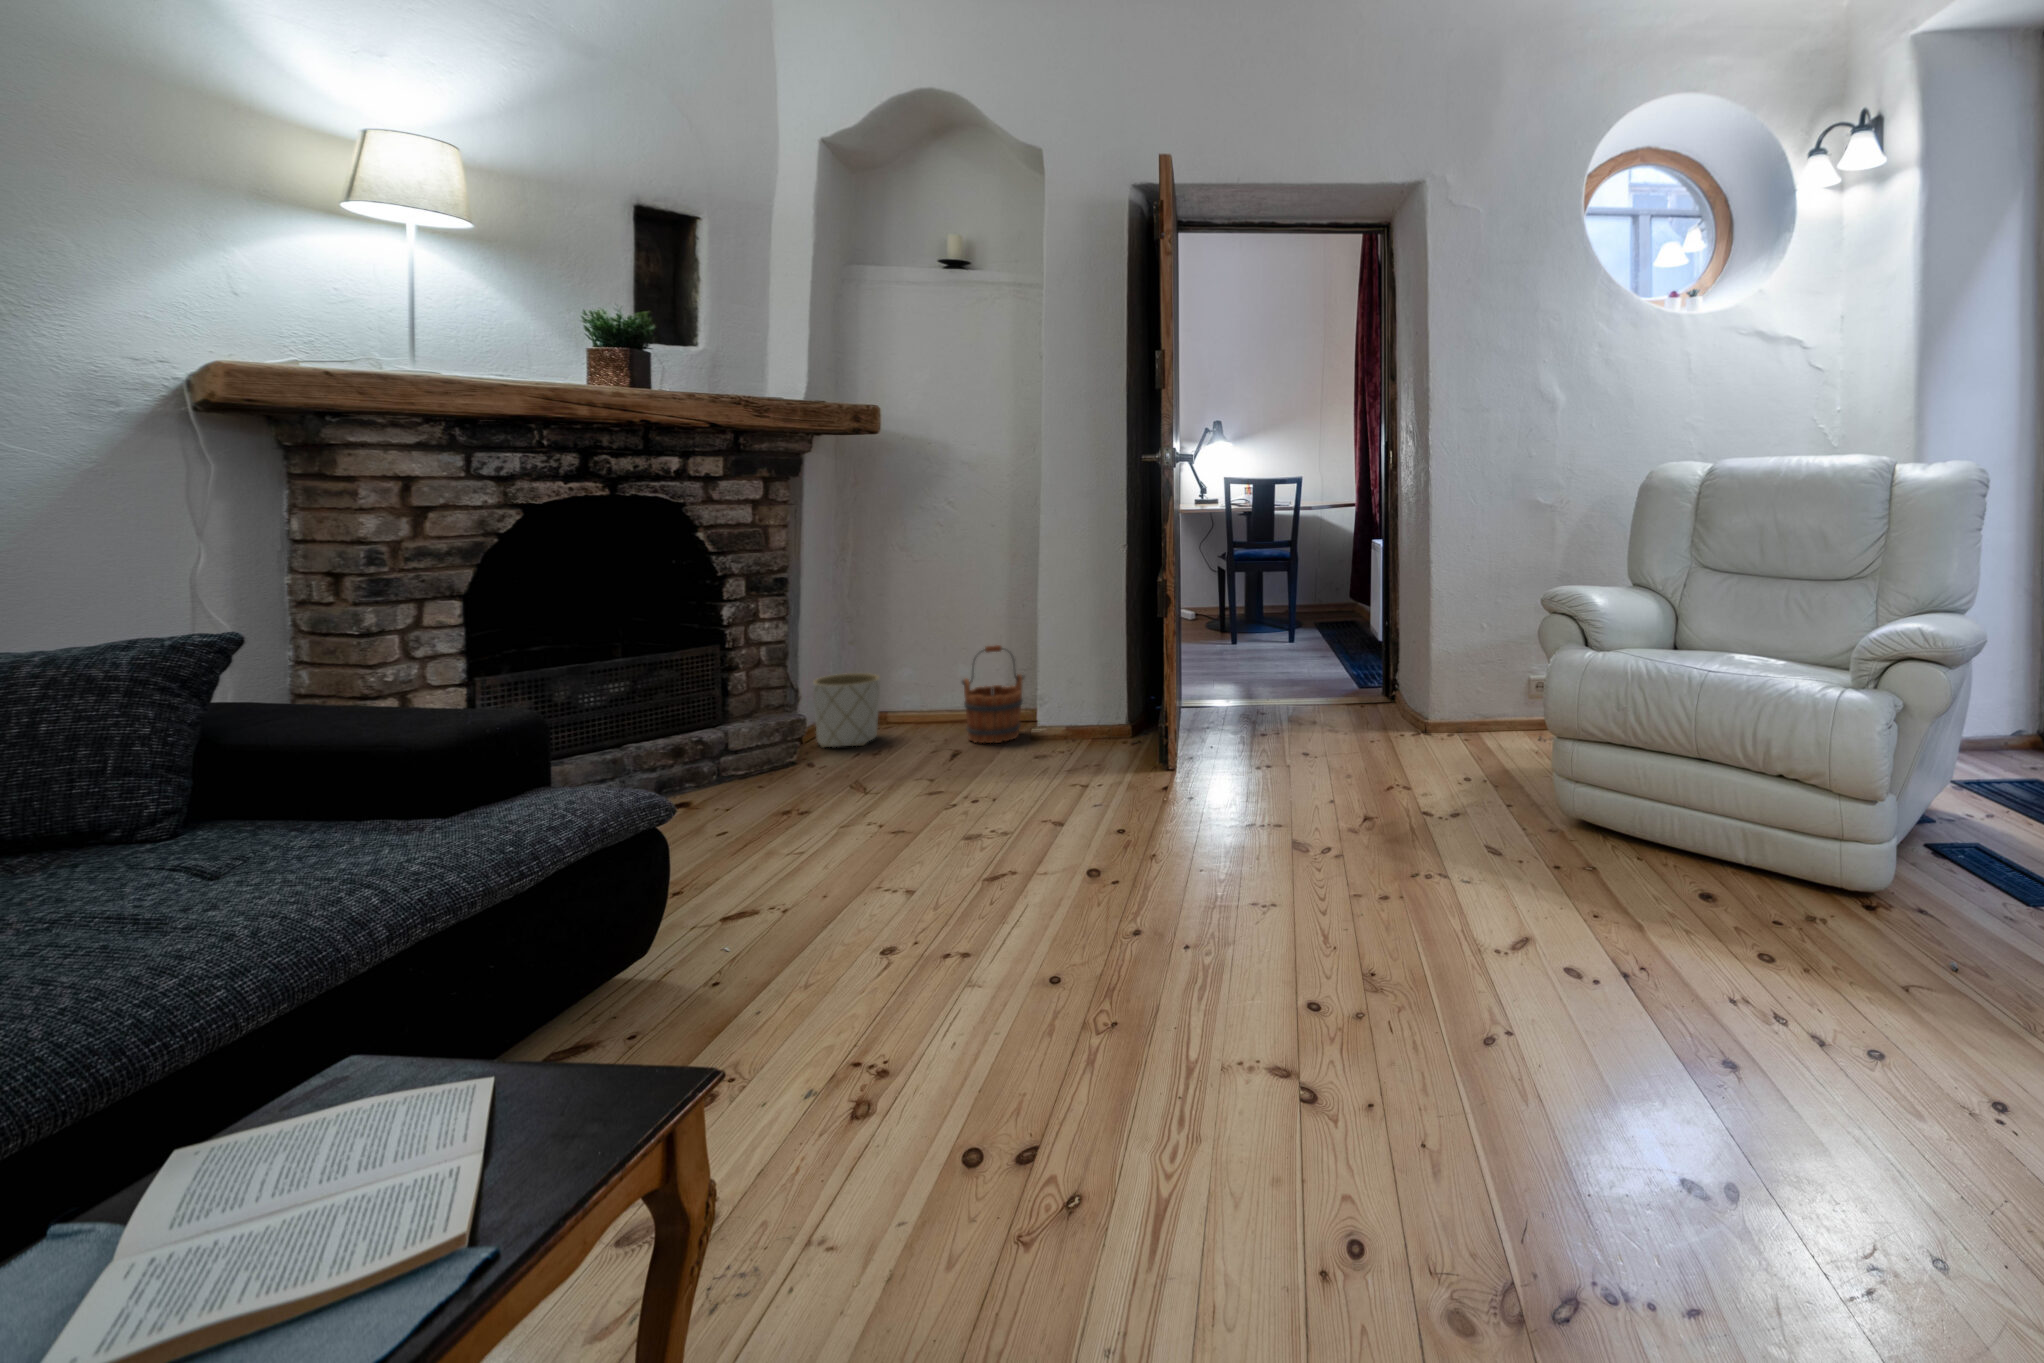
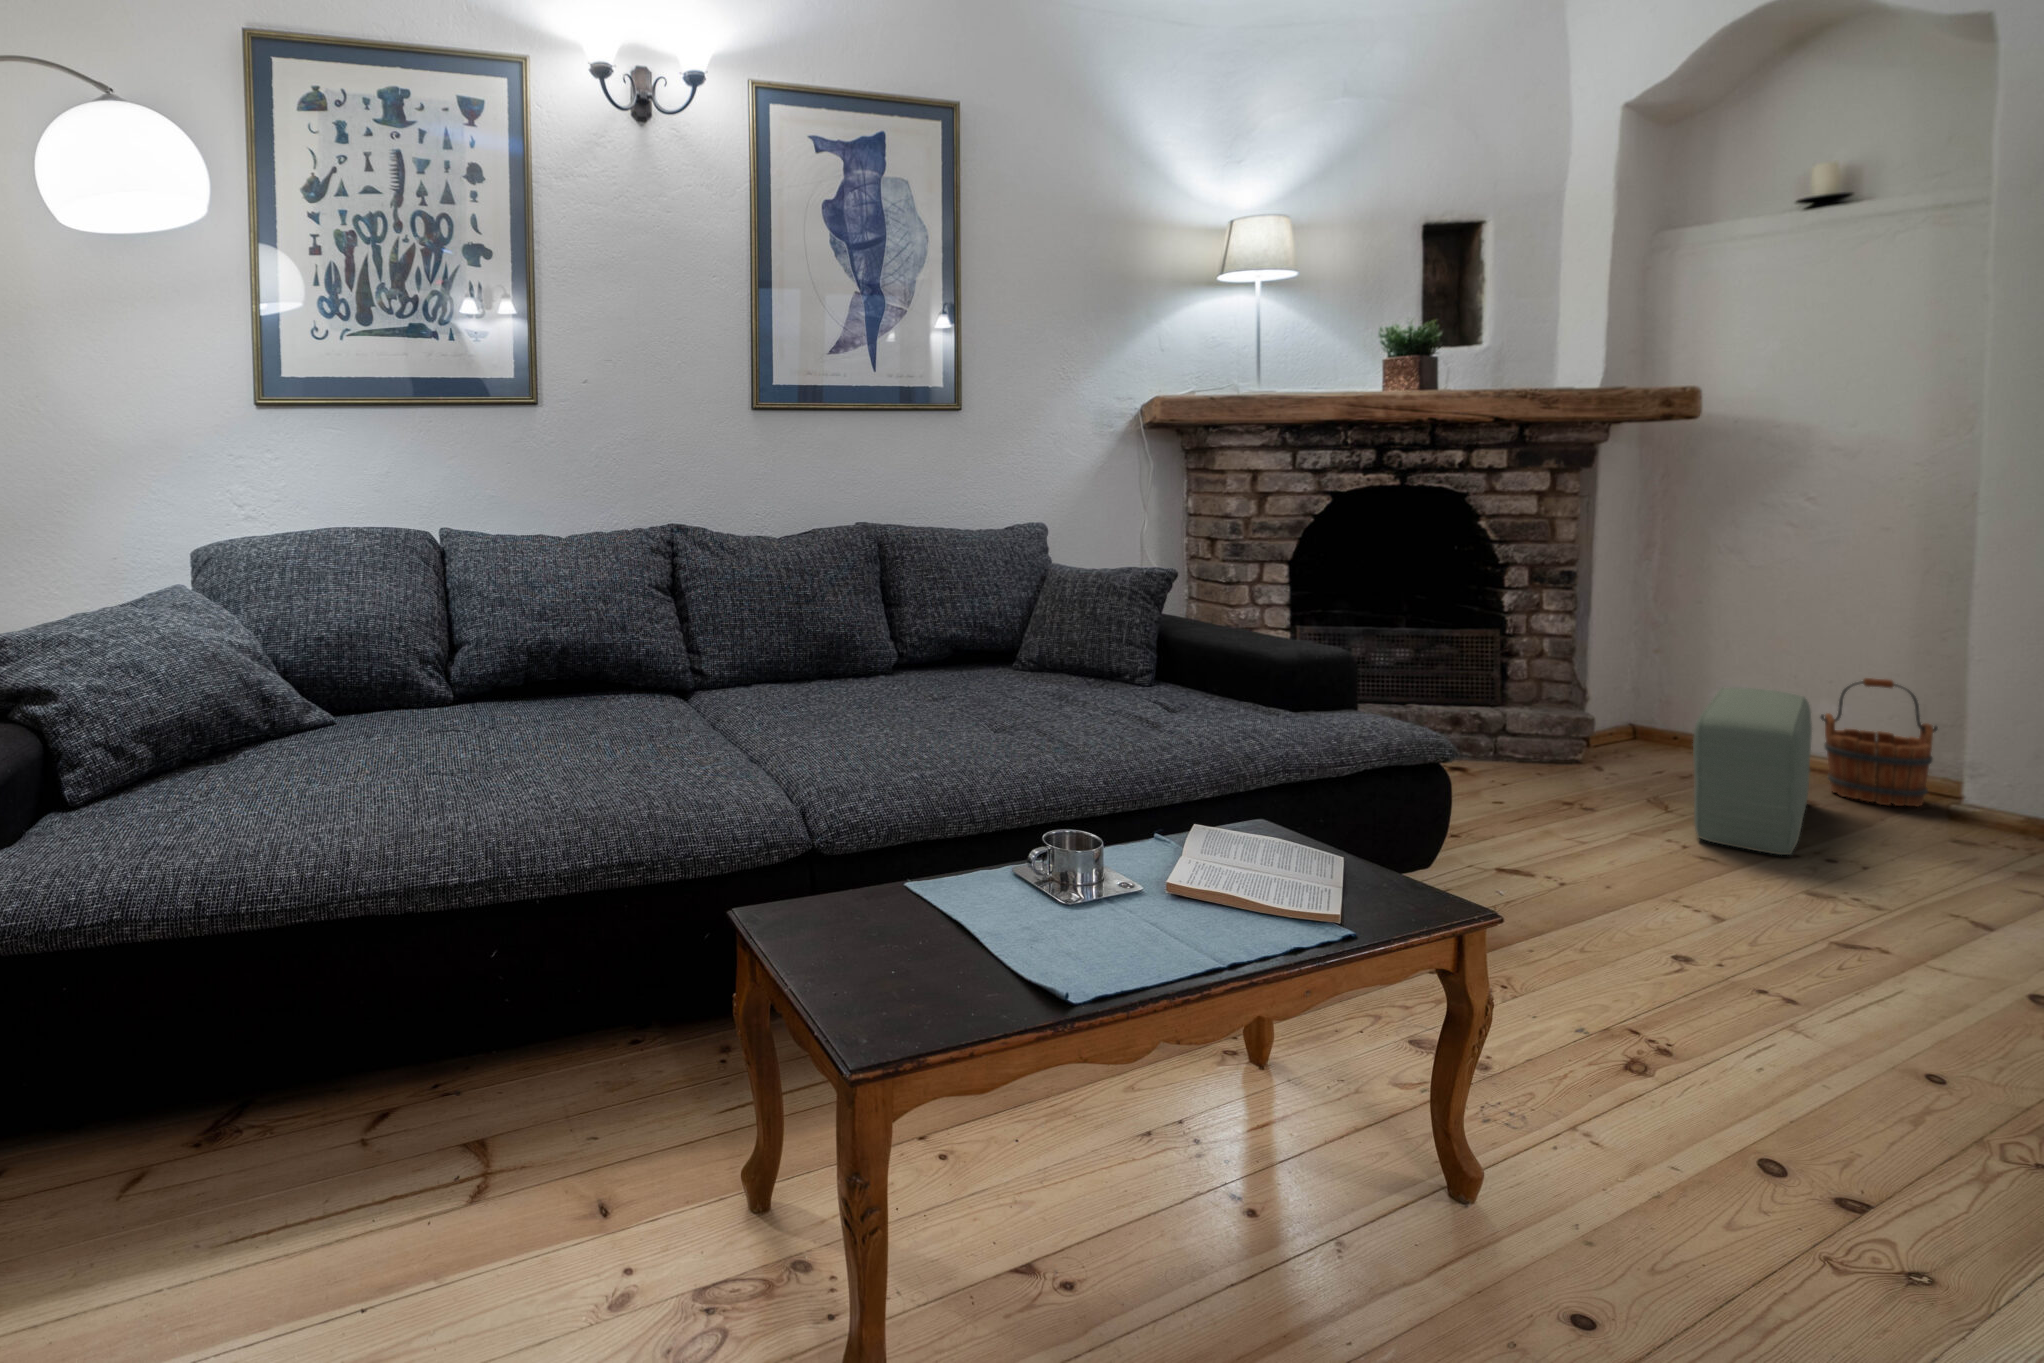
pouf: none [885,669,957,817] -> present [1693,687,1812,855]
planter: present [813,673,880,747] -> none [1604,681,1694,765]

